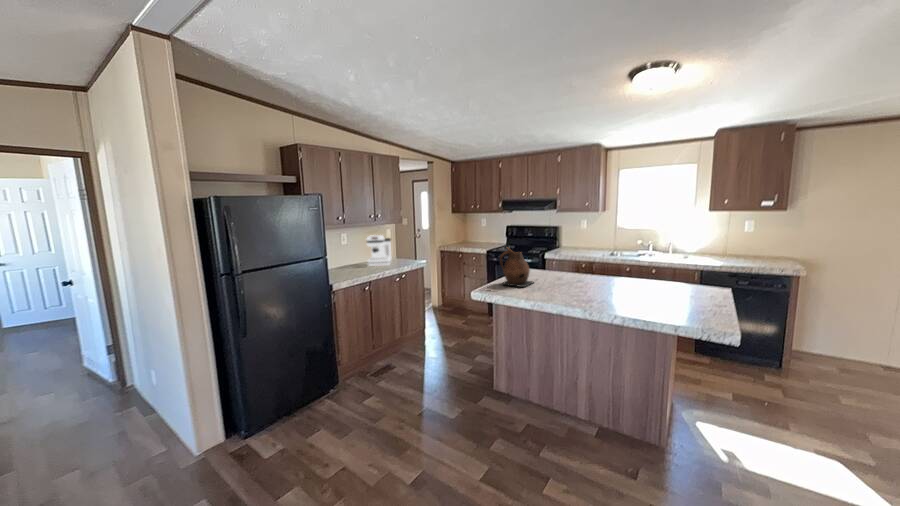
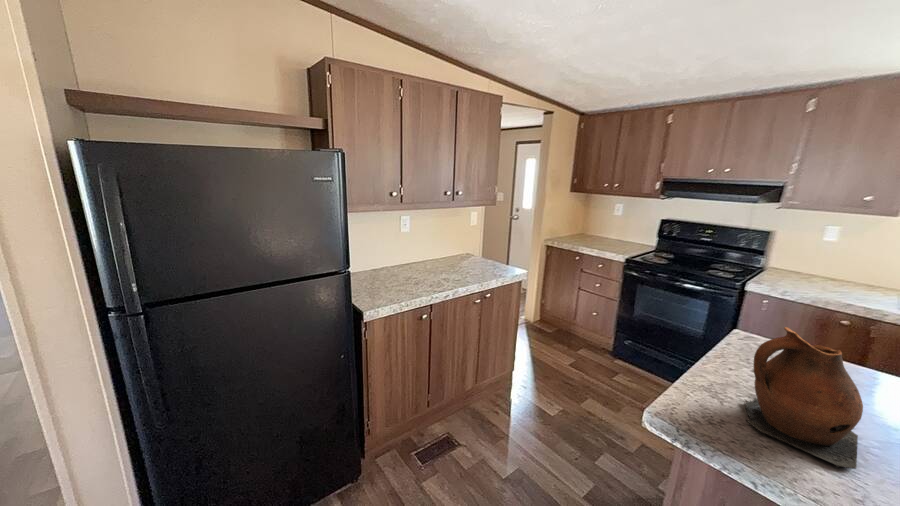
coffee maker: present [367,235,391,266] -> none [434,223,474,274]

